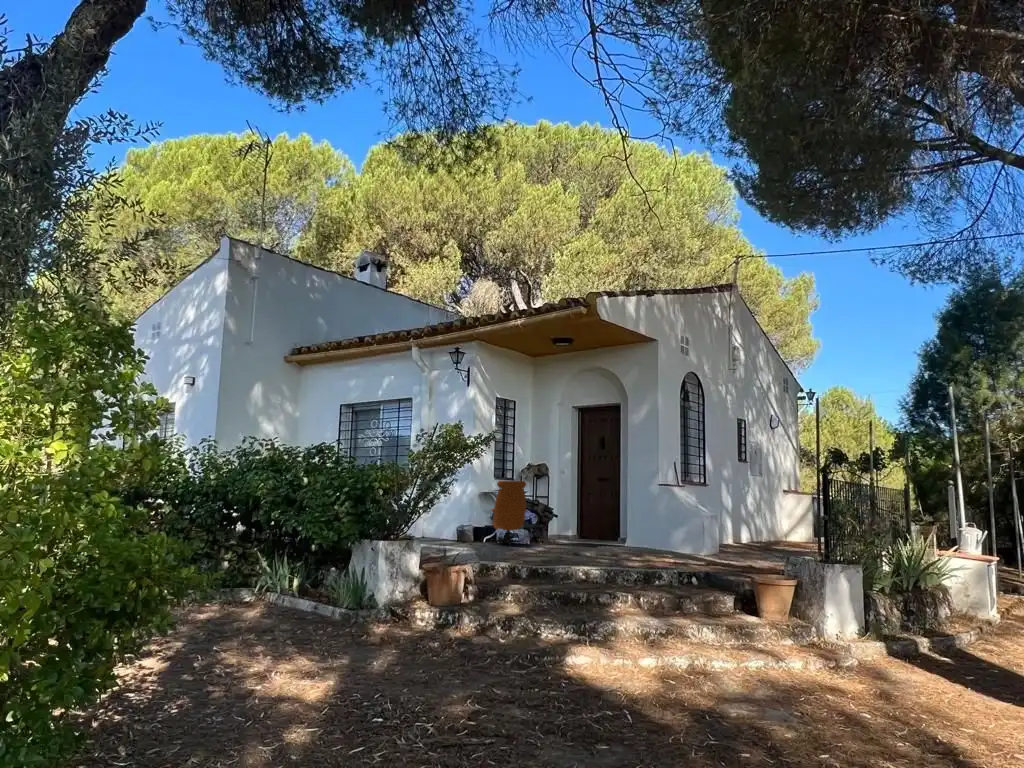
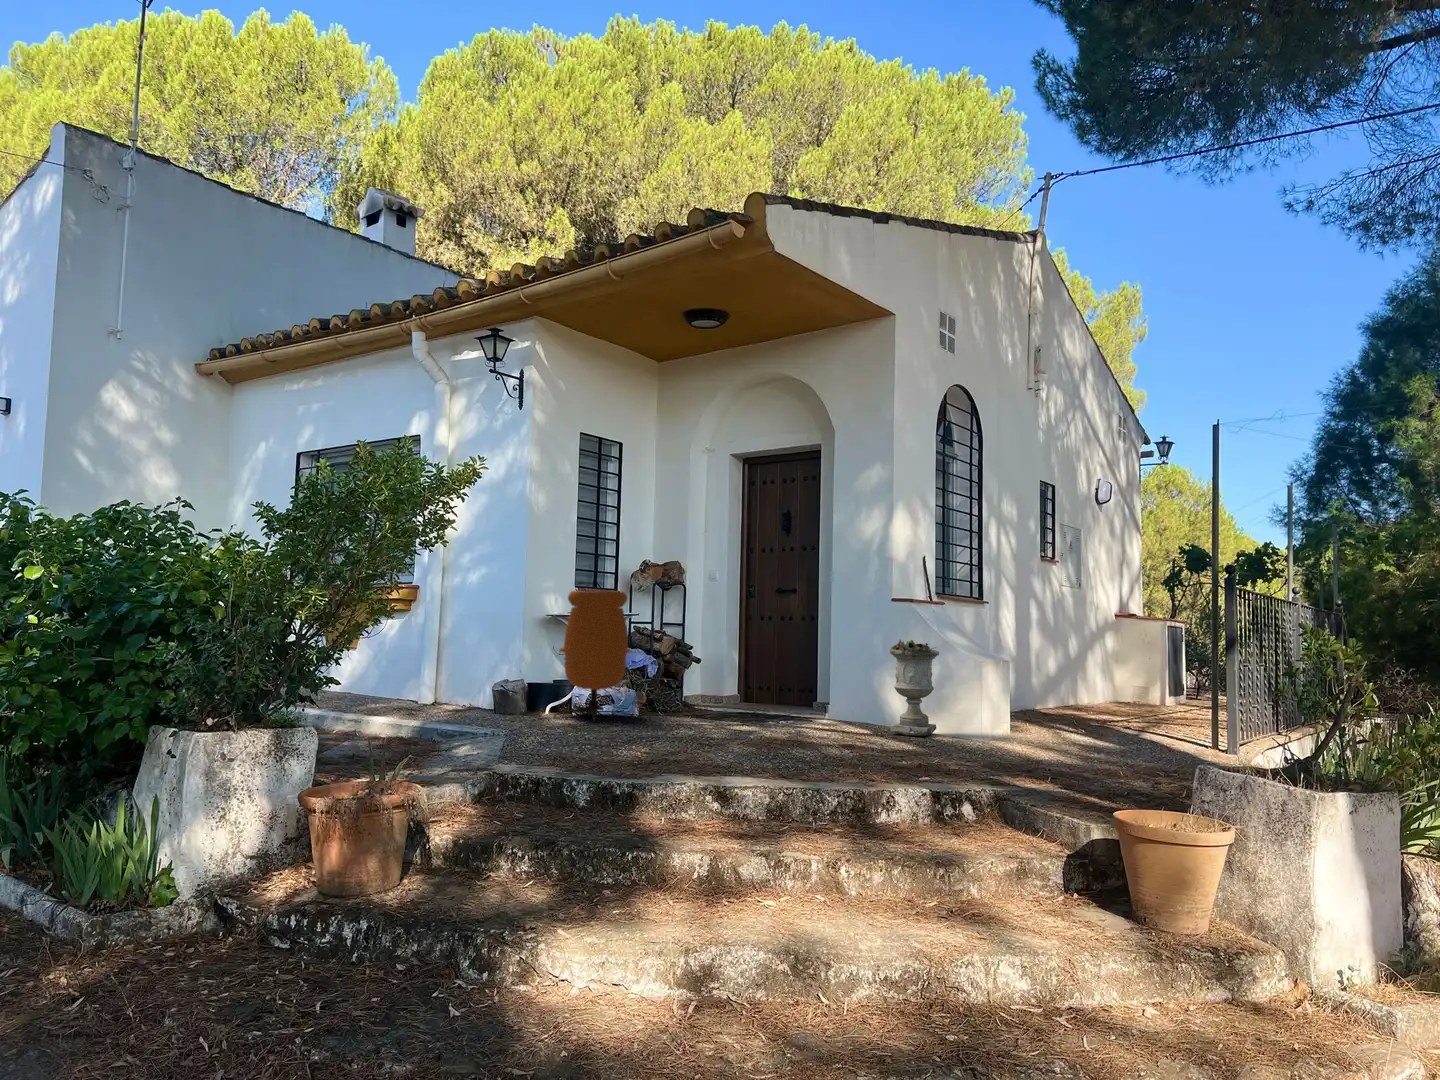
planter: none [658,505,682,553] -> present [890,640,939,736]

